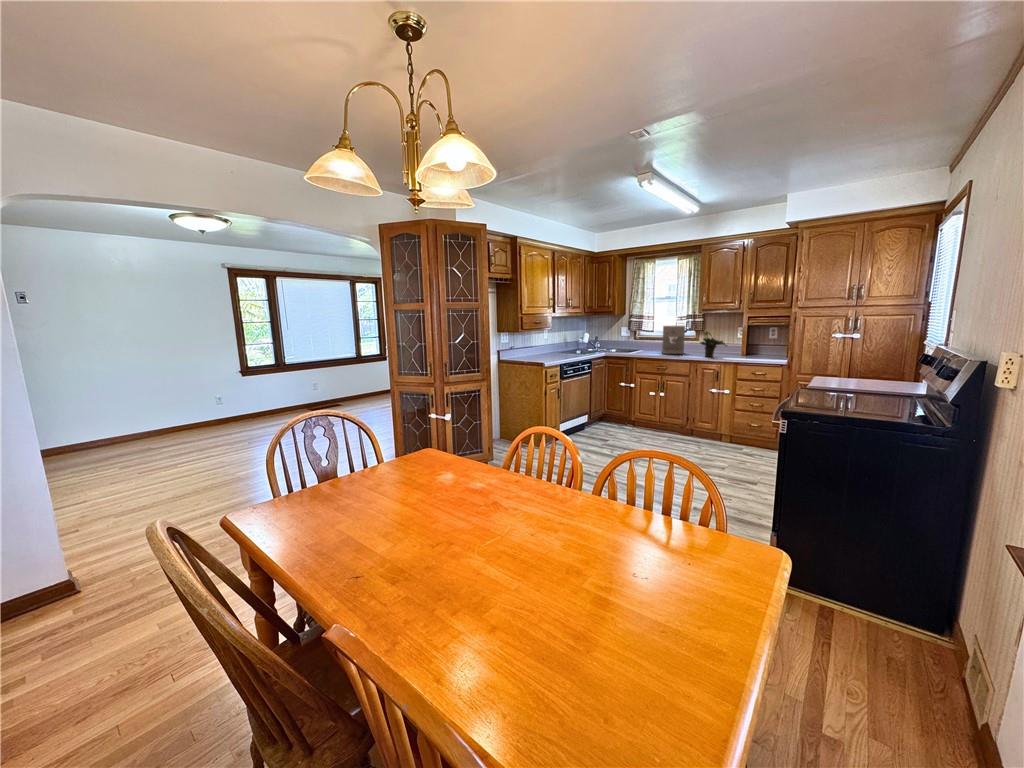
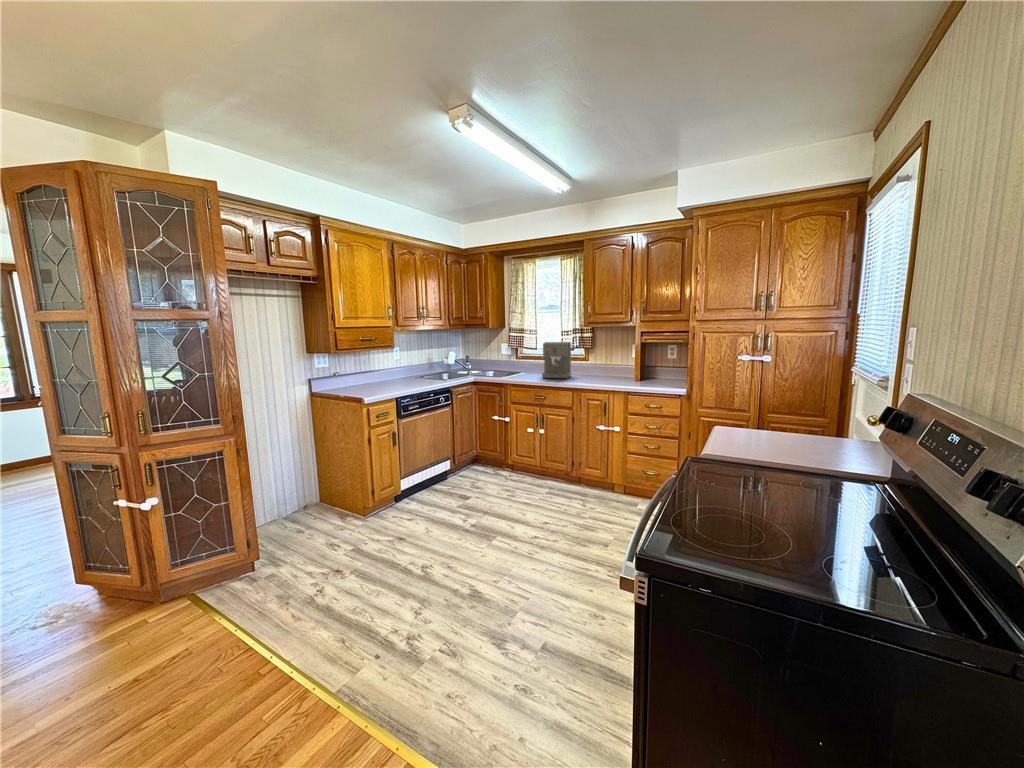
potted plant: present [700,331,727,357] -> none [585,350,617,383]

